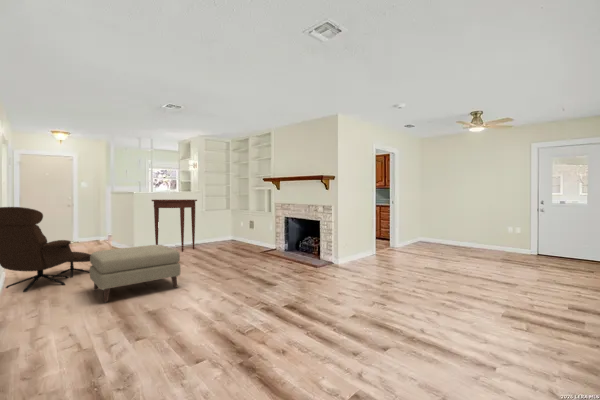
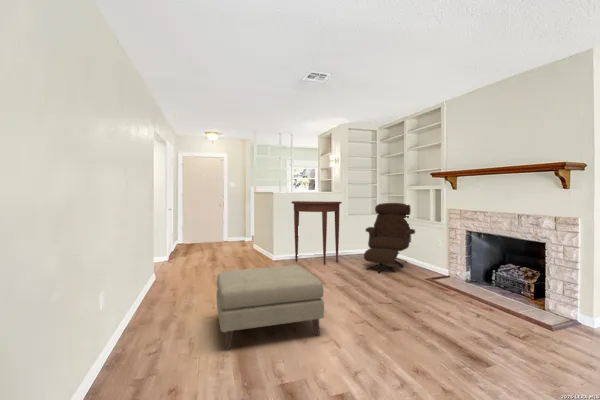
lounge chair: present [0,207,91,292] -> present [364,203,415,273]

